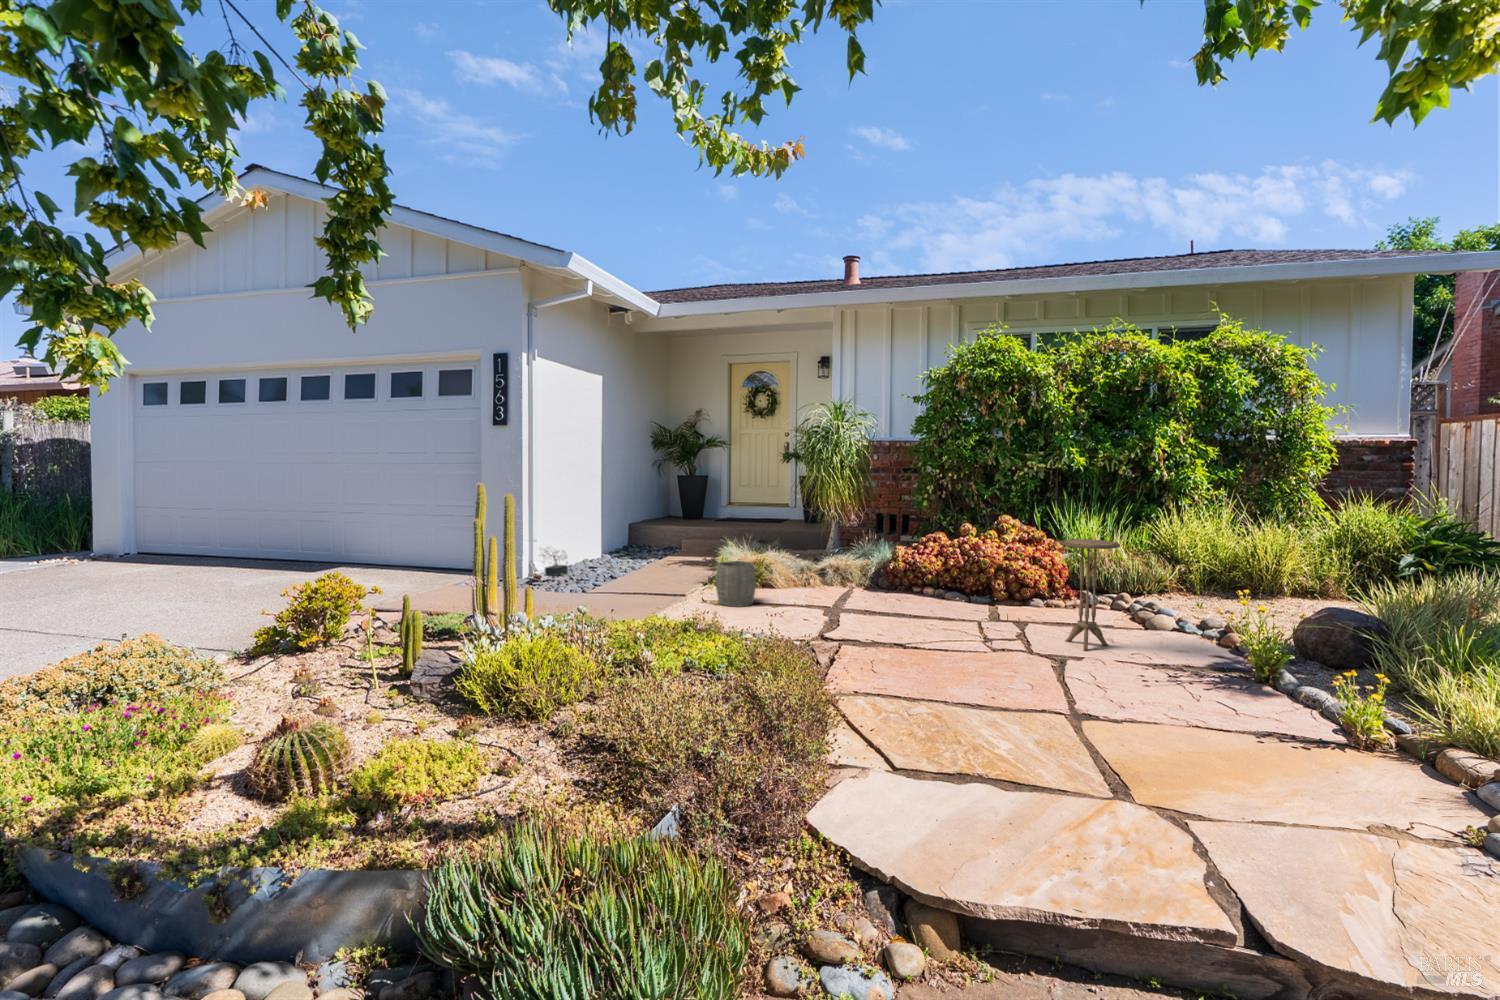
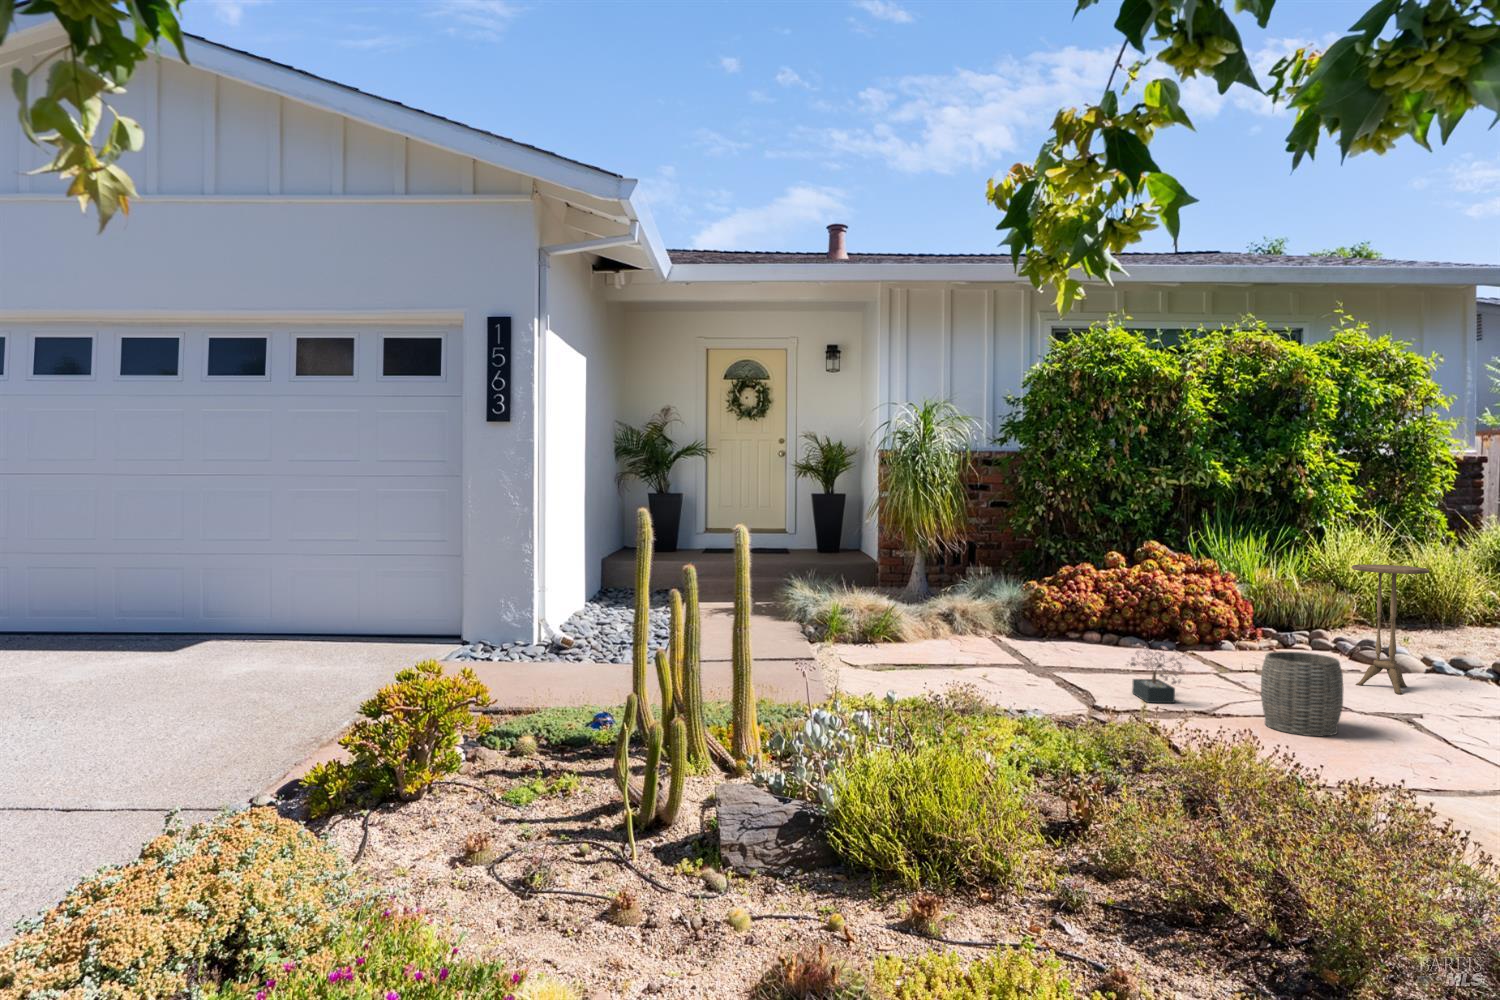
decorative plant: present [542,549,568,576] -> present [1126,647,1188,703]
woven basket: present [716,561,756,607] -> present [1261,652,1343,736]

